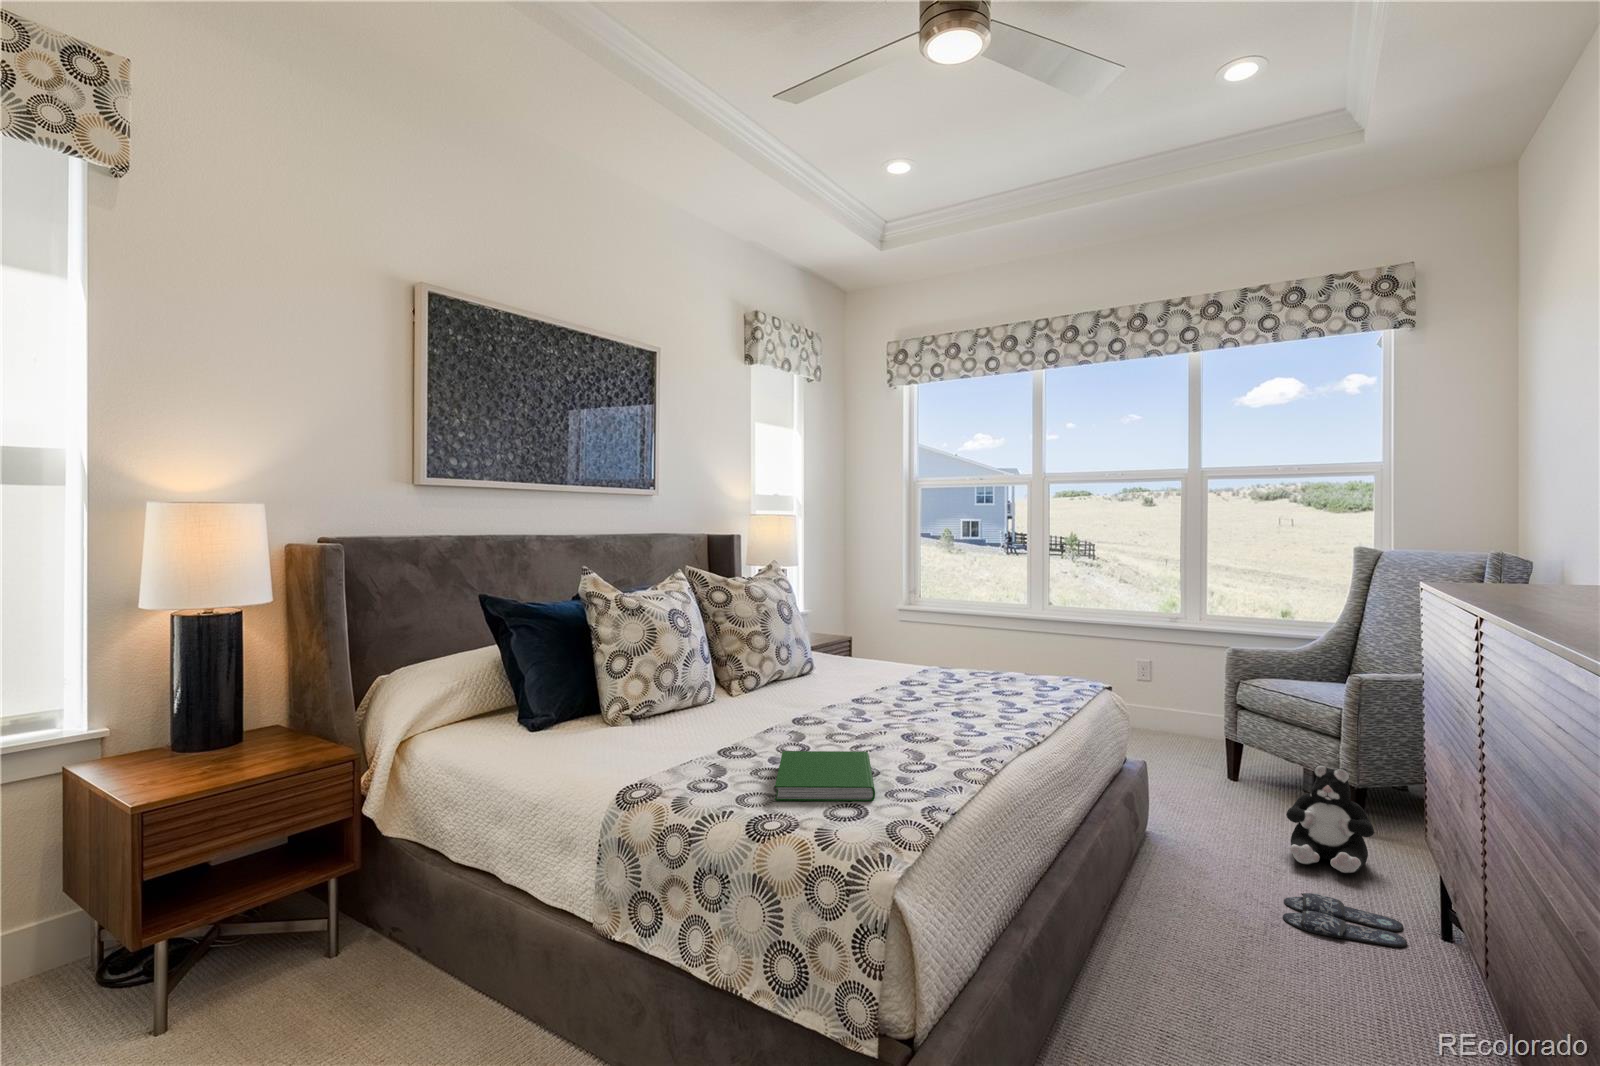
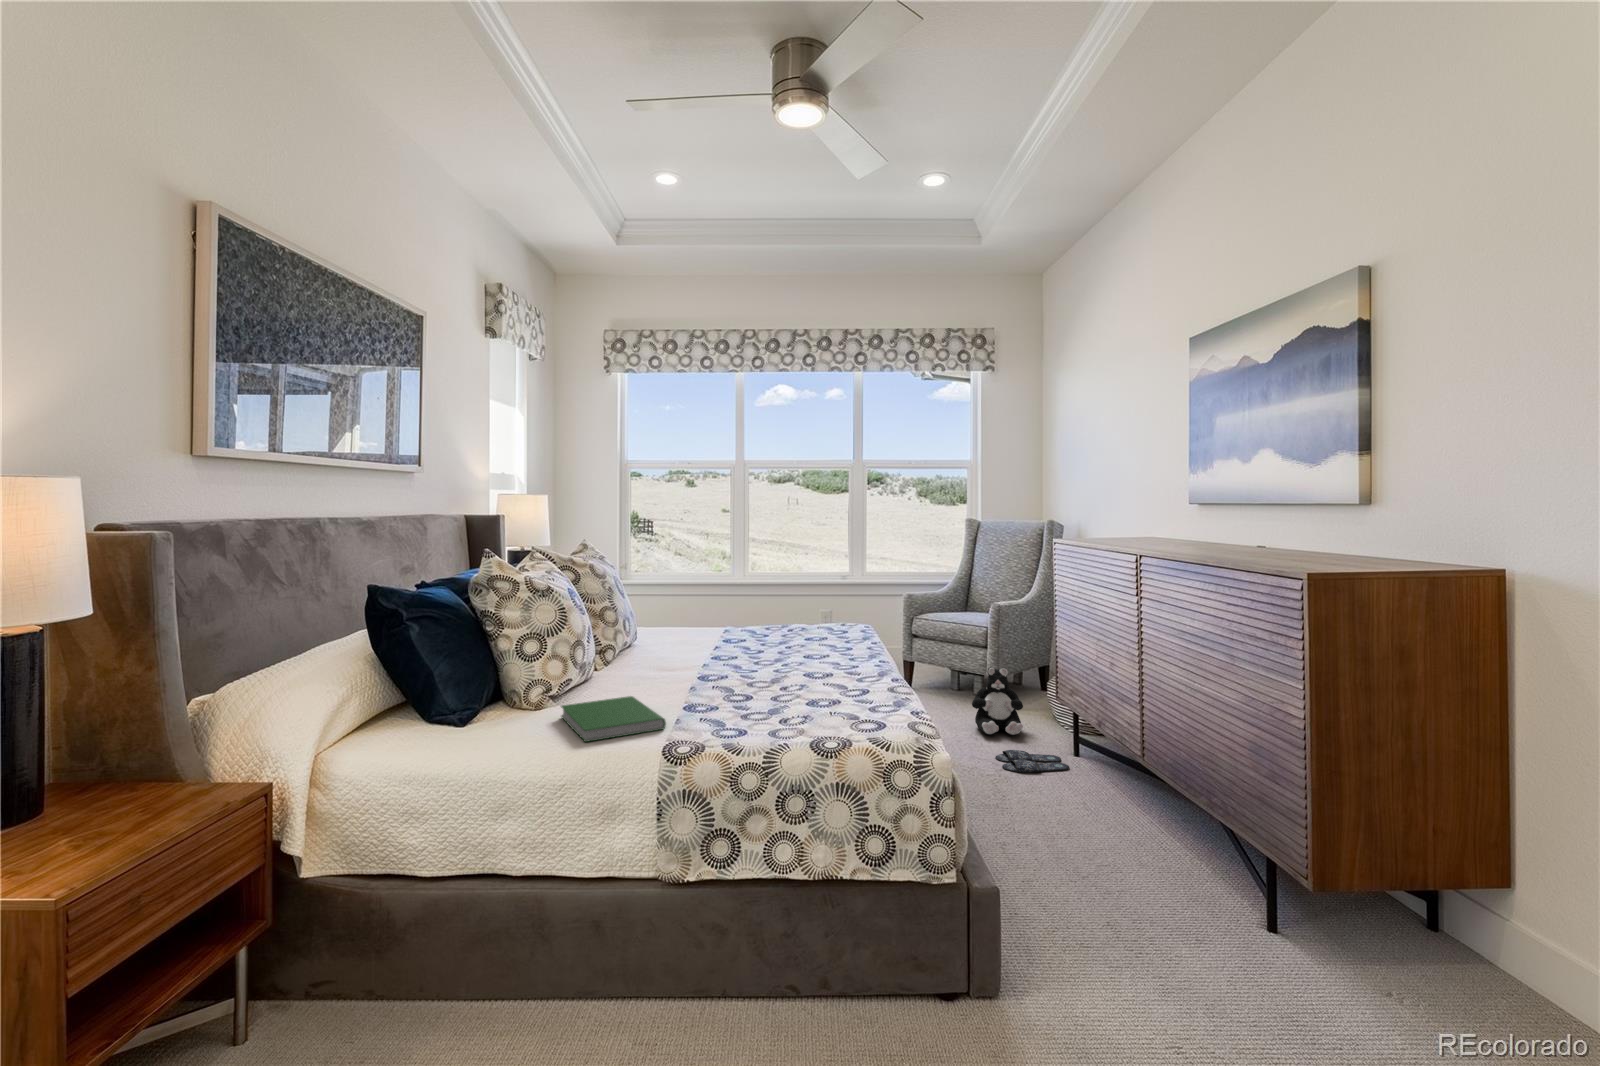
hardcover book: present [775,751,875,801] -> present [561,696,666,742]

